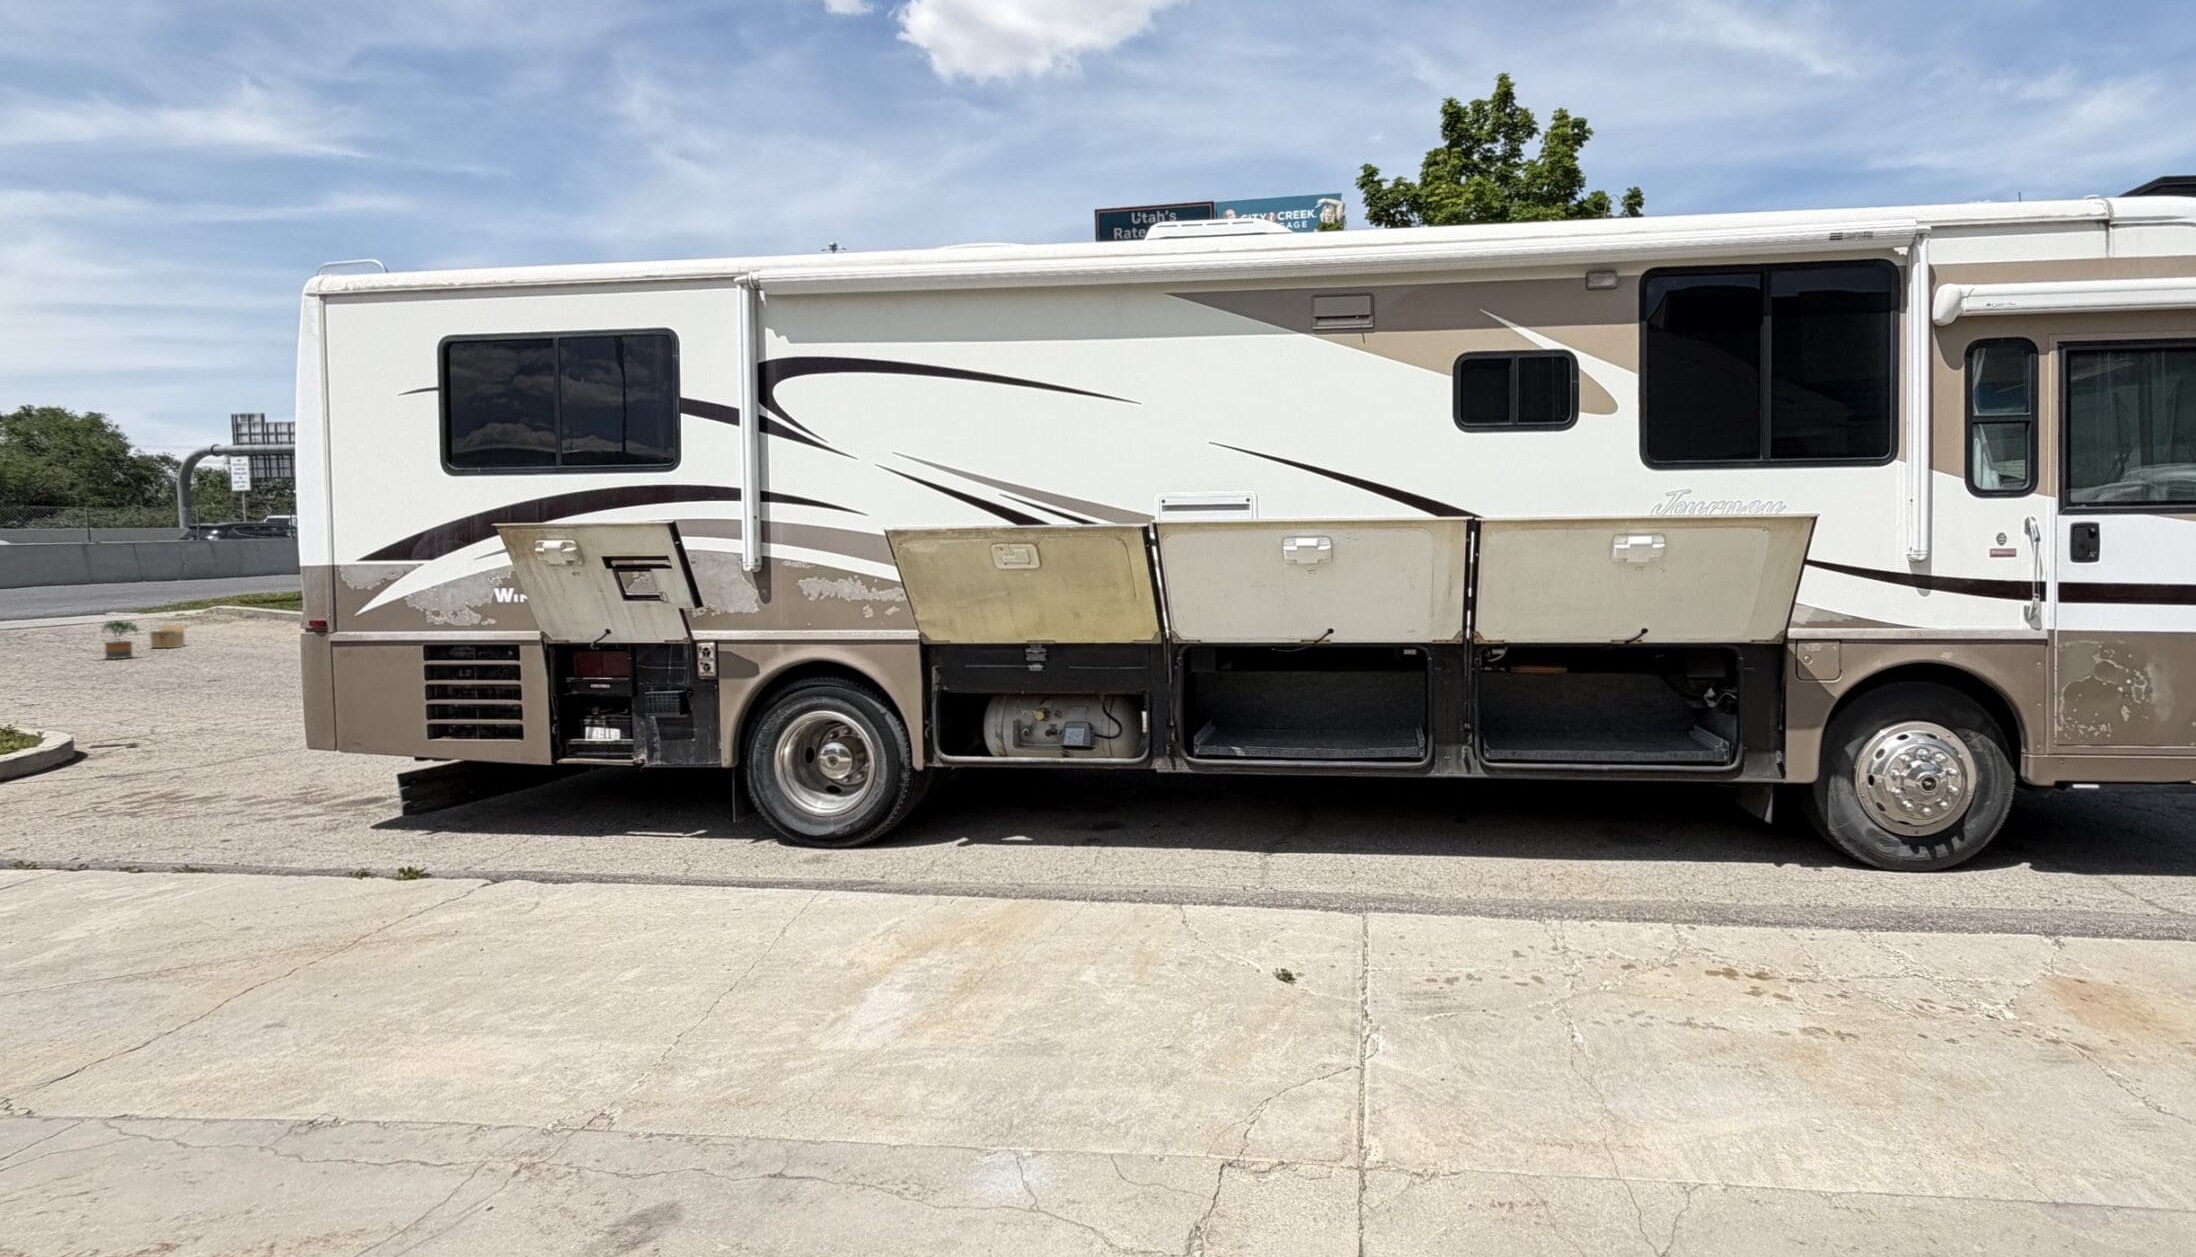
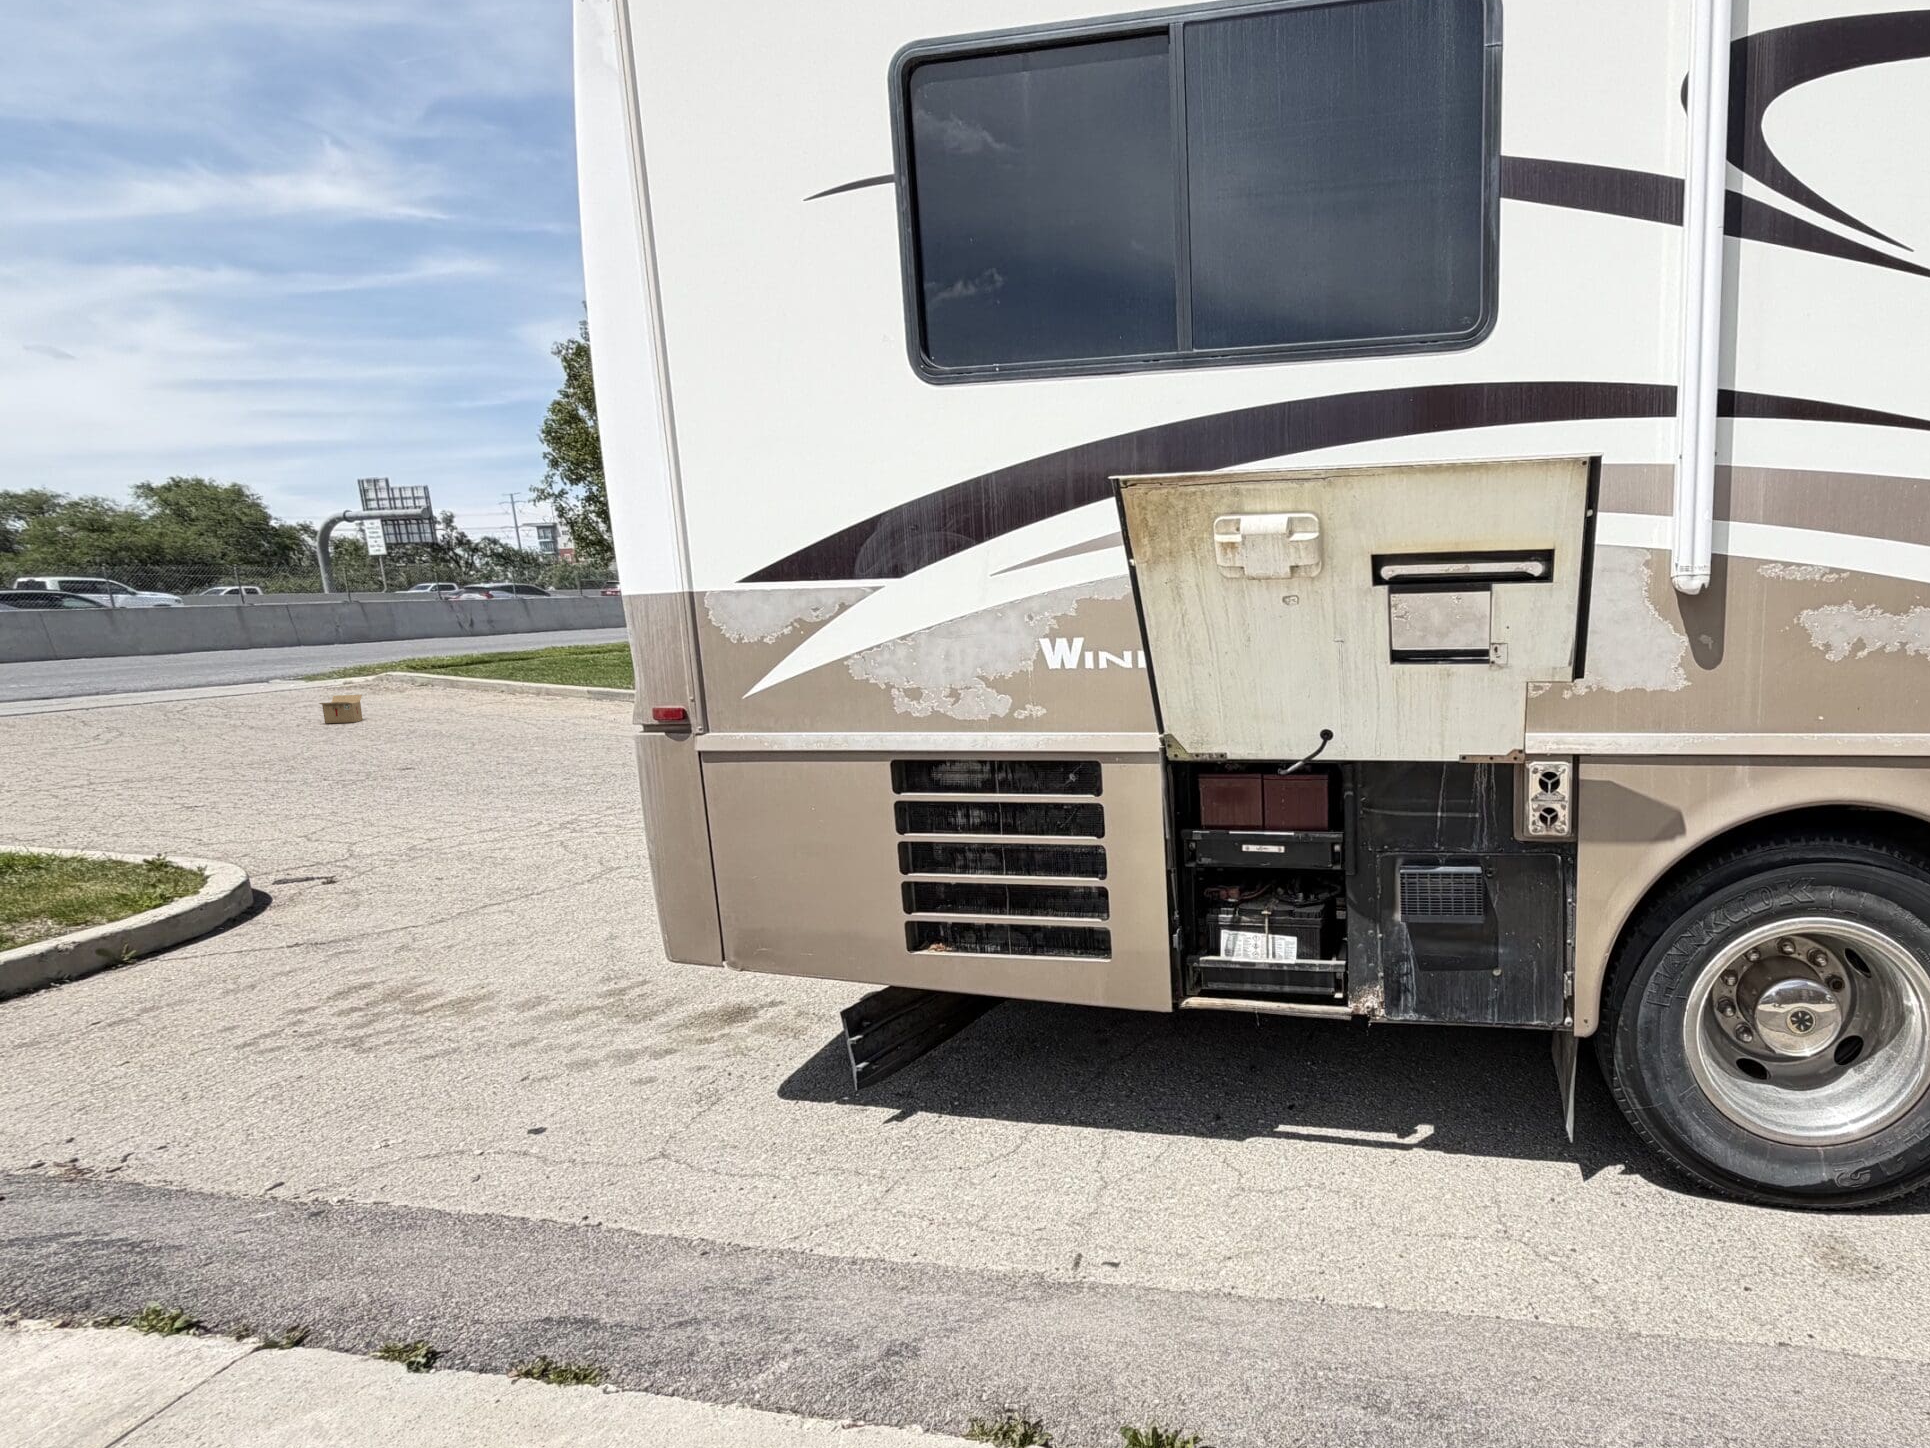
potted tree: present [102,621,138,659] -> none [263,690,310,738]

